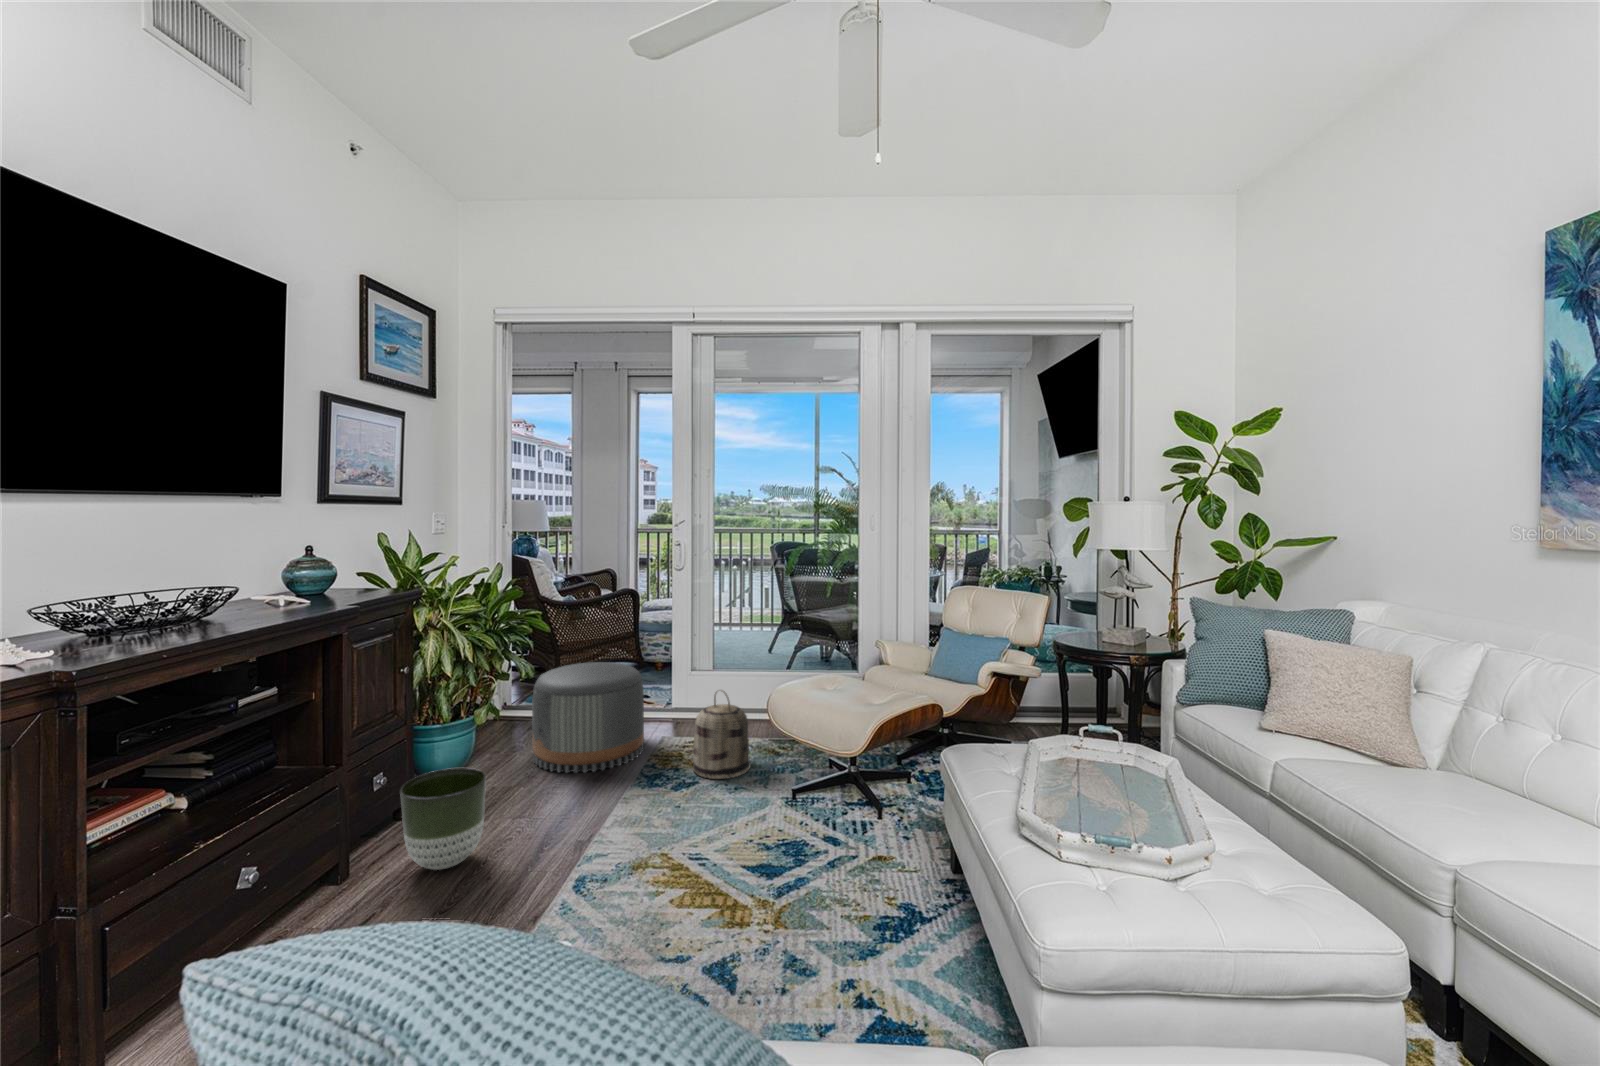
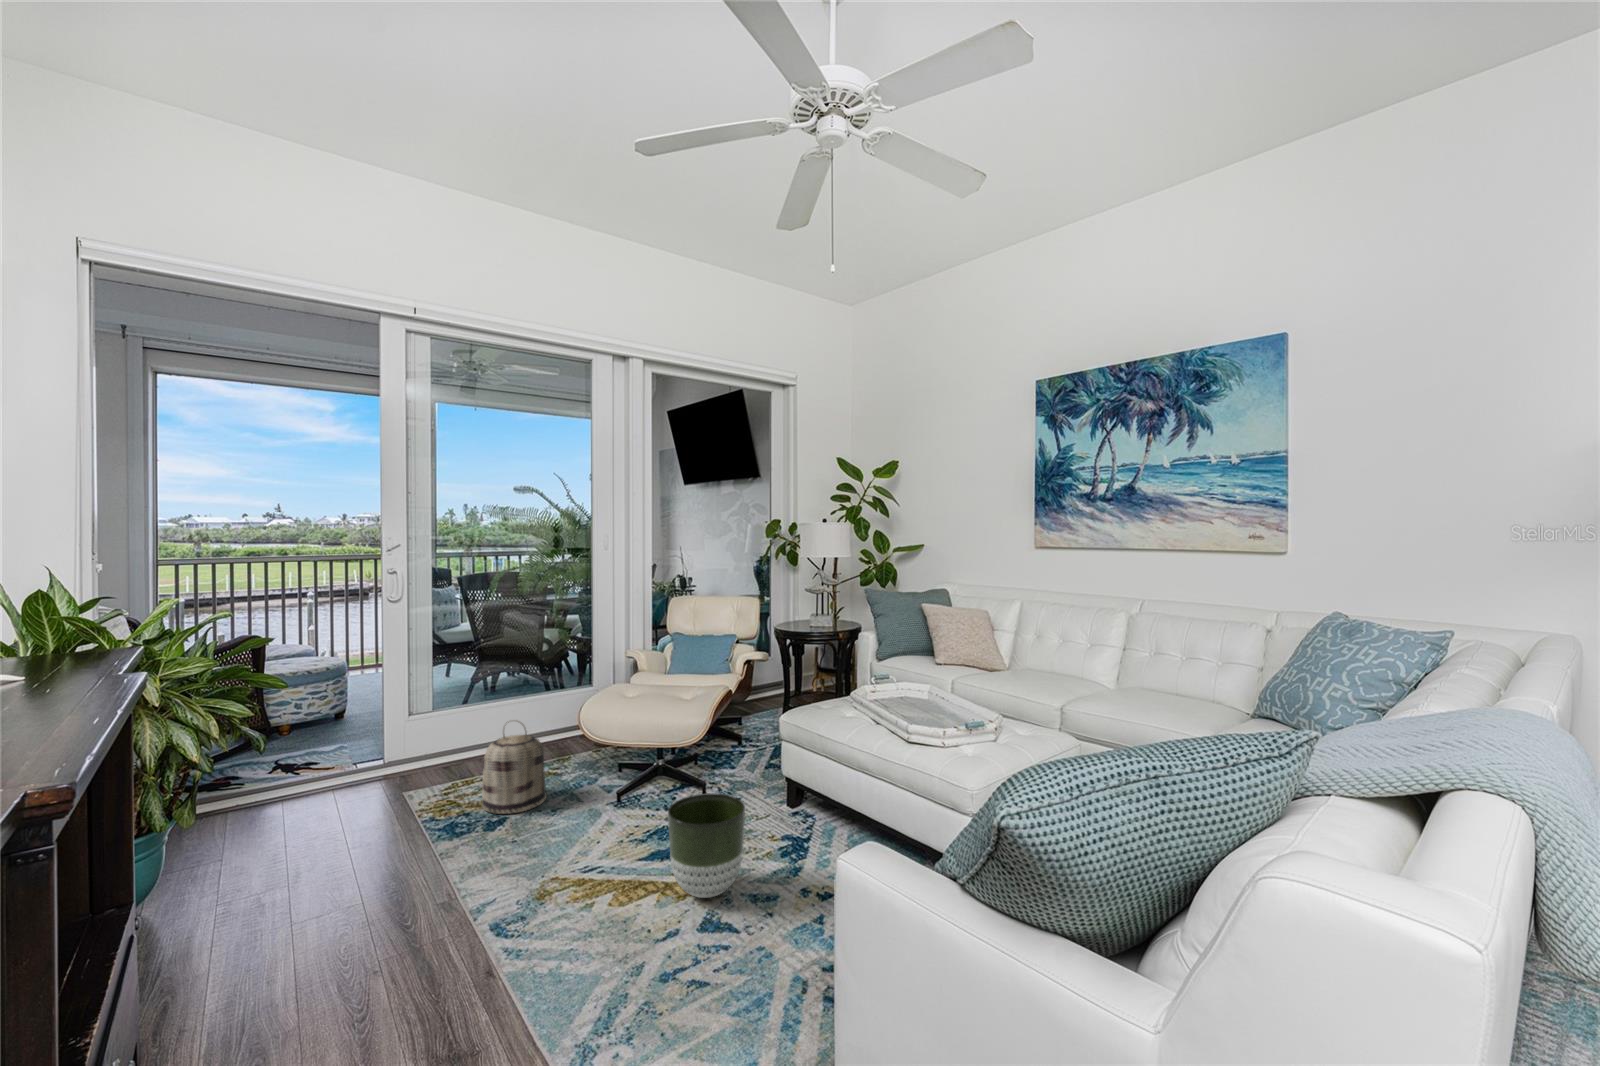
pouf: present [532,662,644,773] -> none [239,718,399,863]
planter: present [400,768,486,870] -> present [668,794,745,898]

